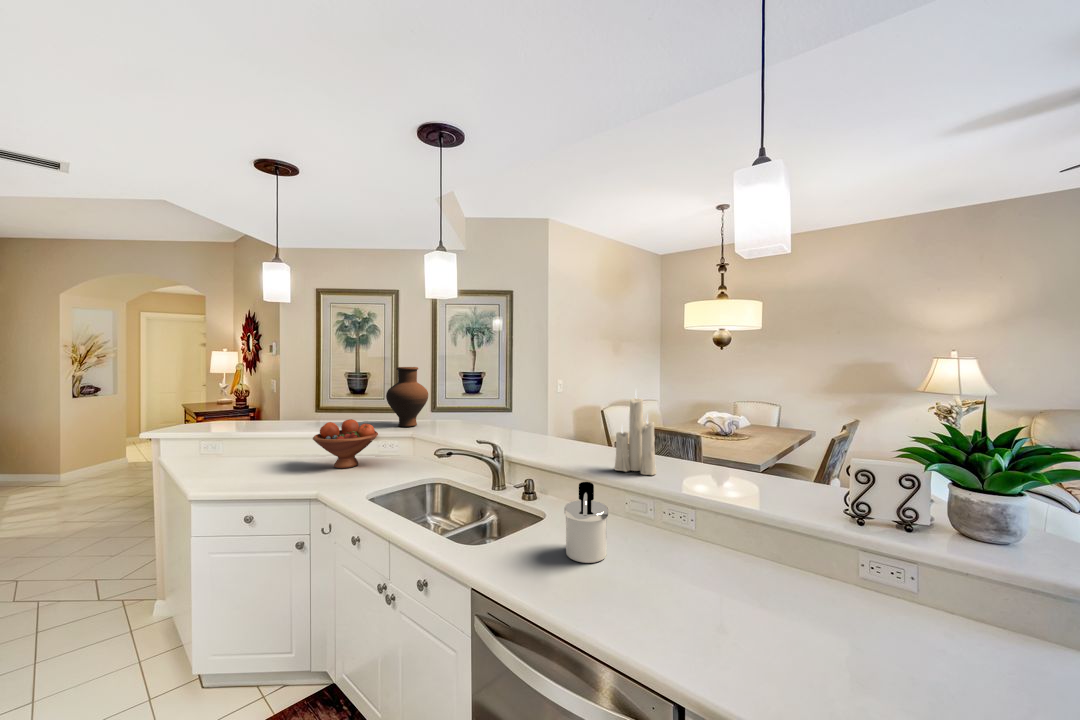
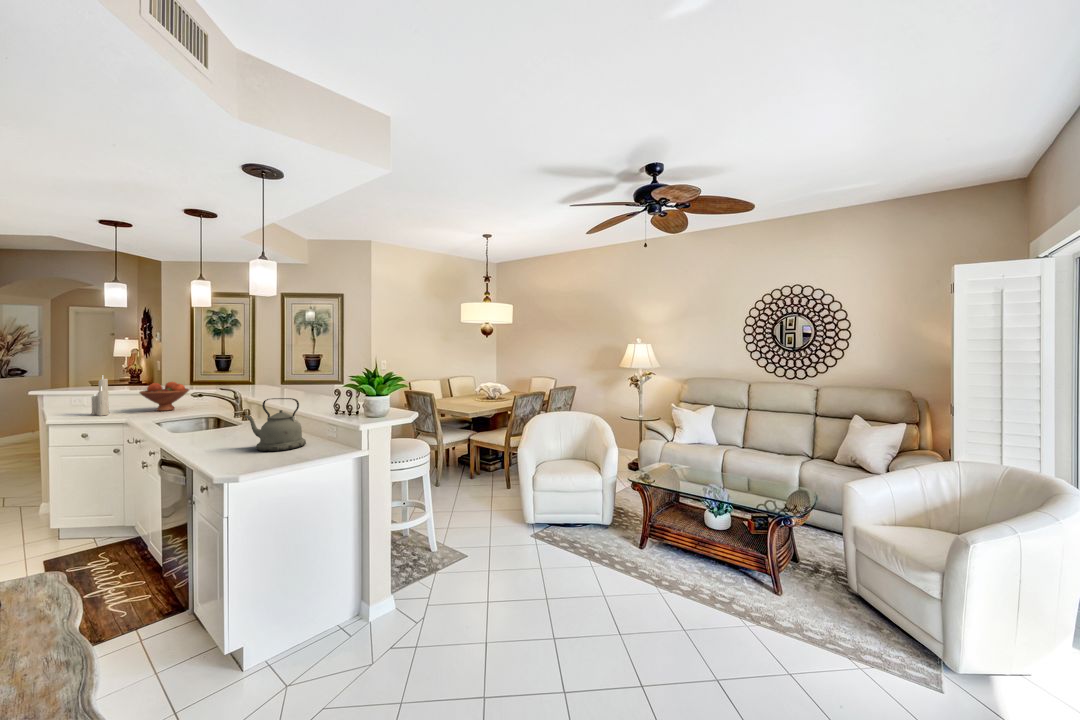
vase: present [386,367,428,427] -> none [207,349,240,388]
candle: present [614,394,656,475] -> present [91,377,109,416]
soap dispenser: present [565,482,608,563] -> none [208,400,241,436]
kettle: none [742,505,898,661] -> present [245,398,306,451]

